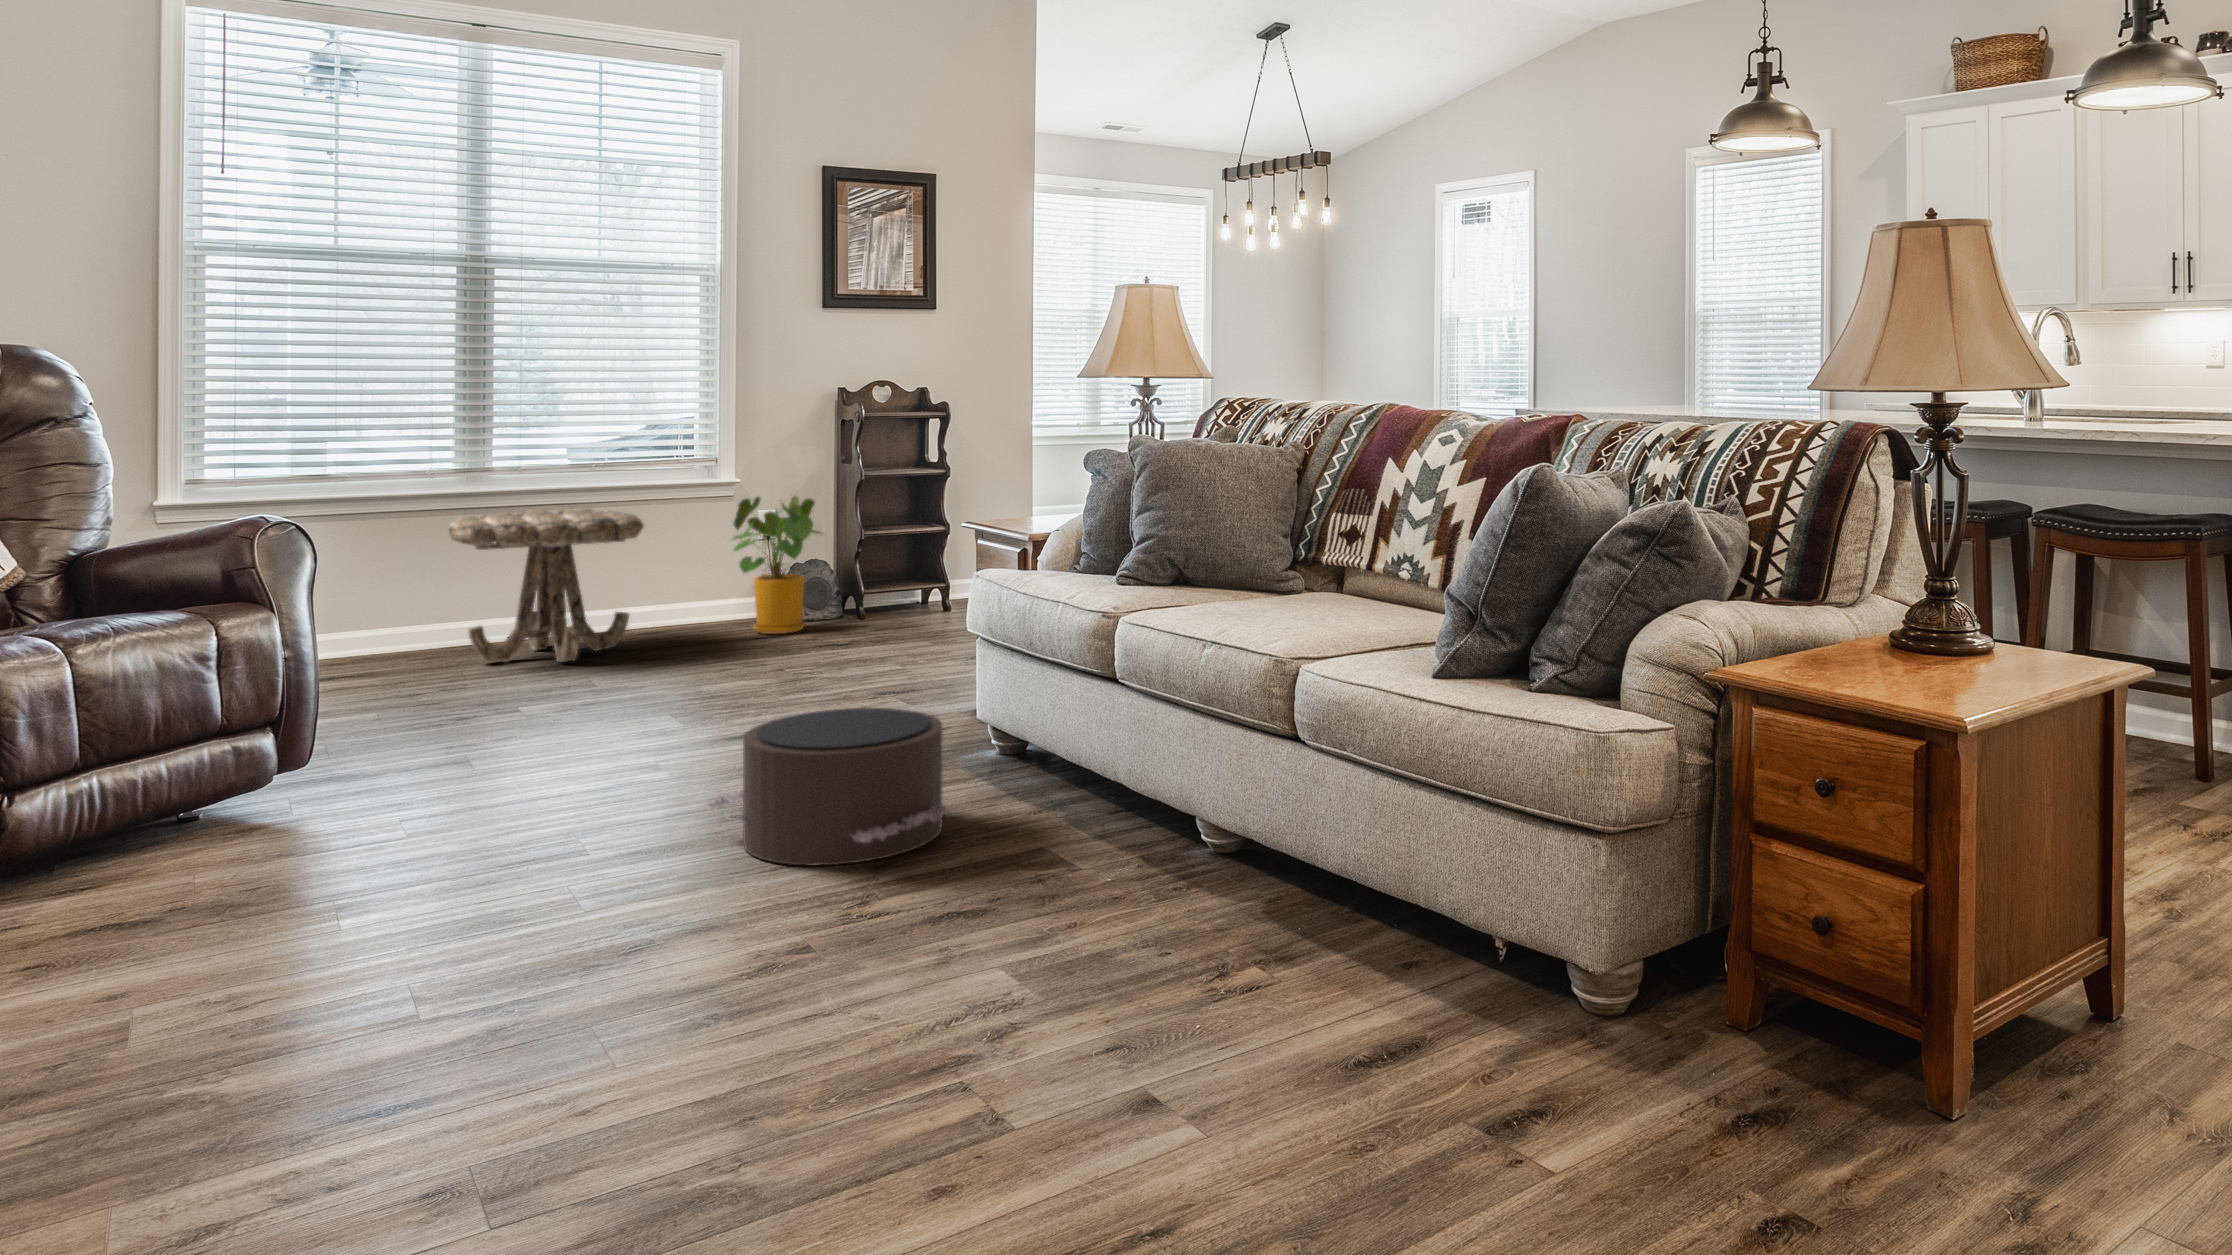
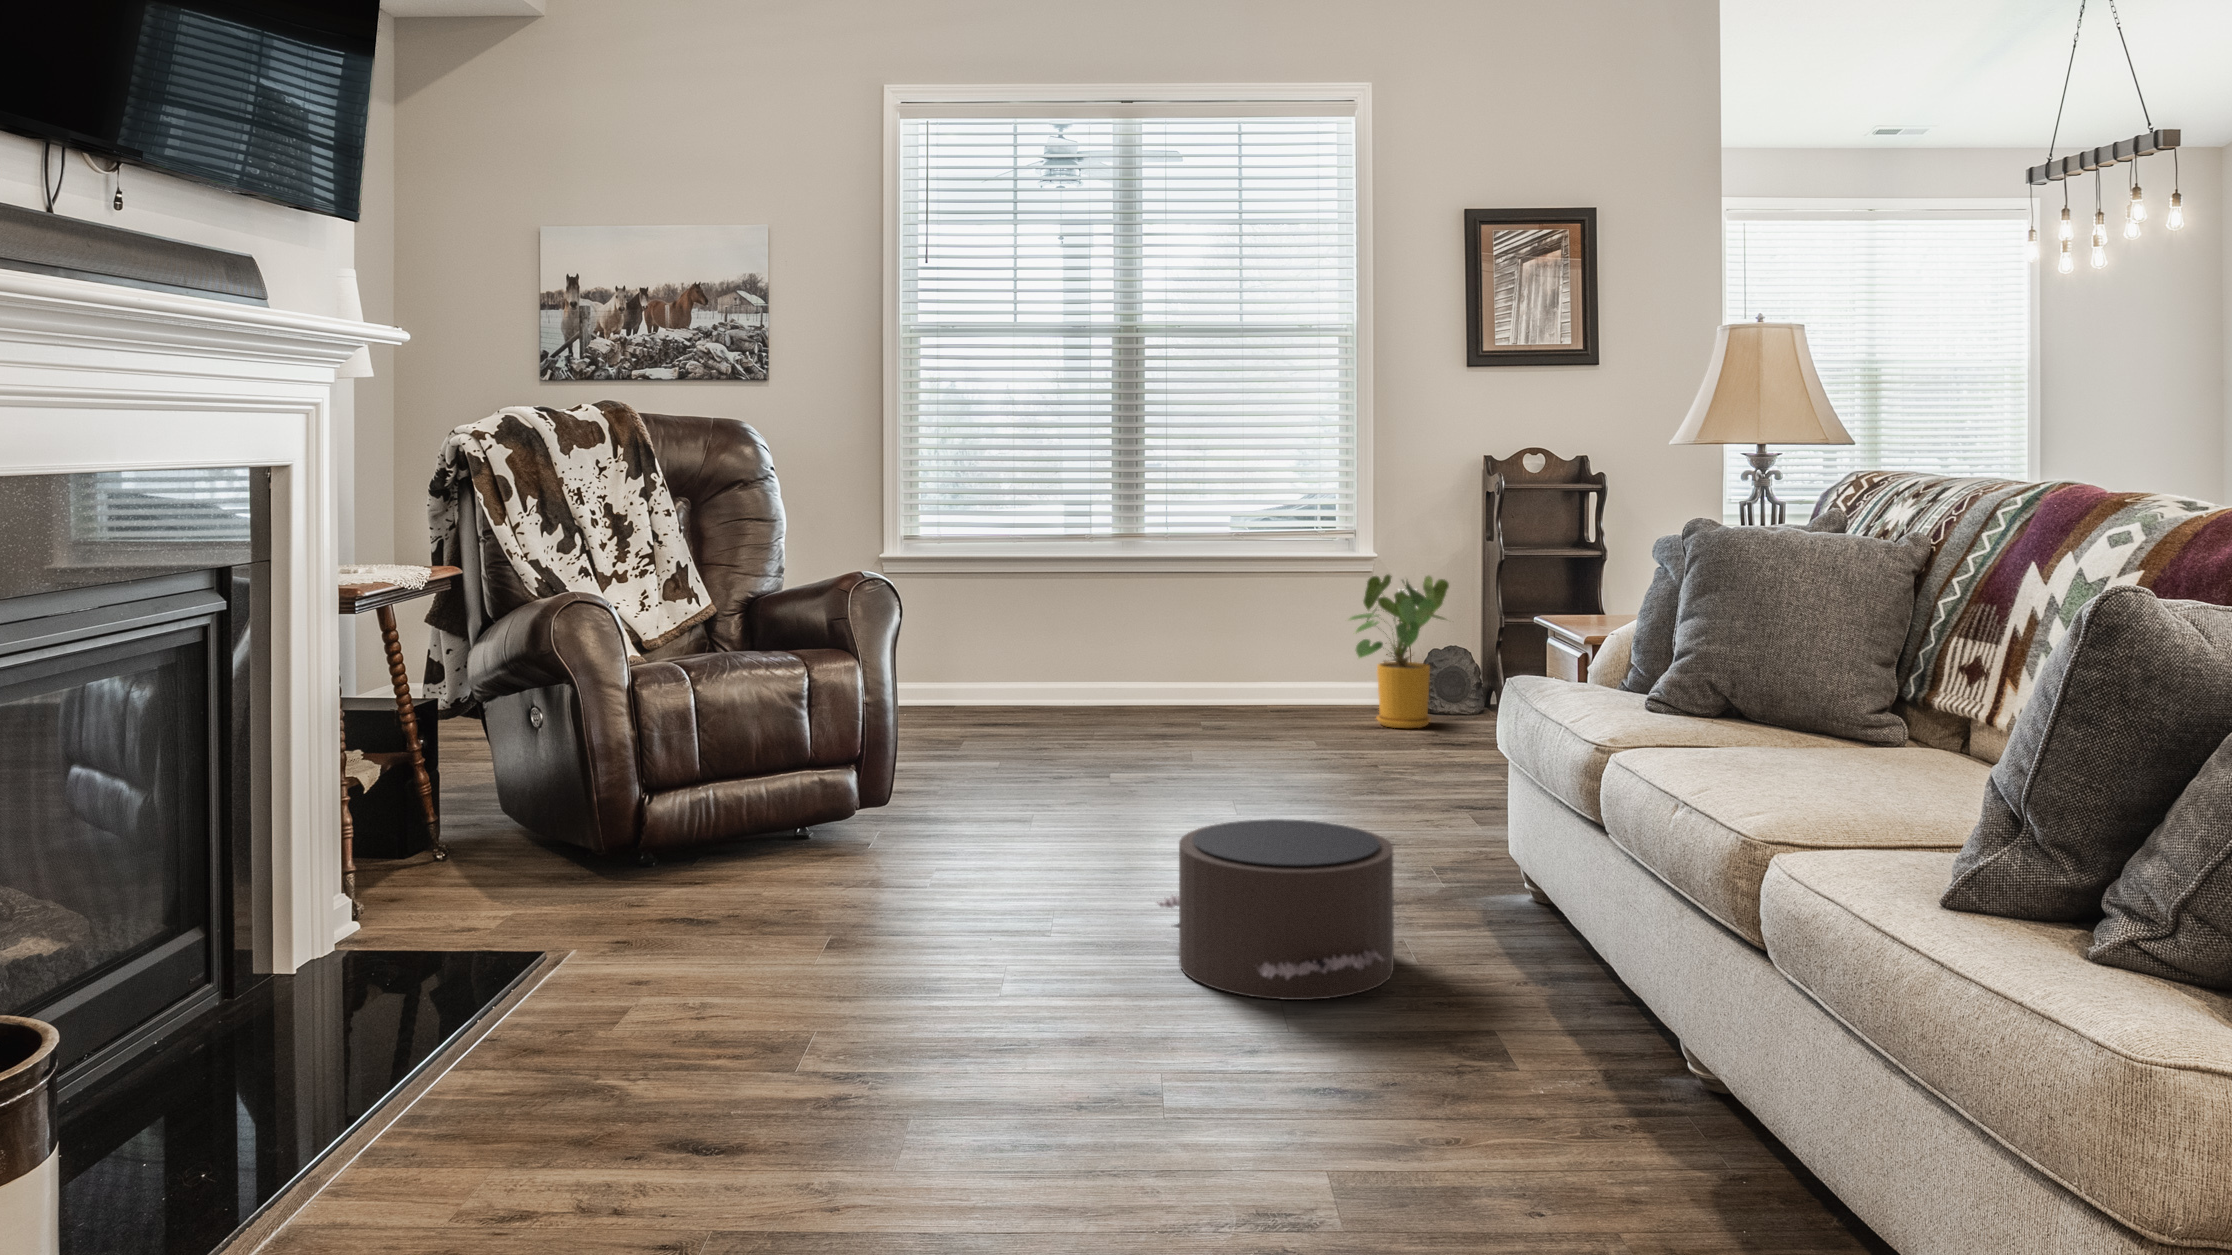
side table: present [448,509,644,662] -> none [1090,578,1259,734]

